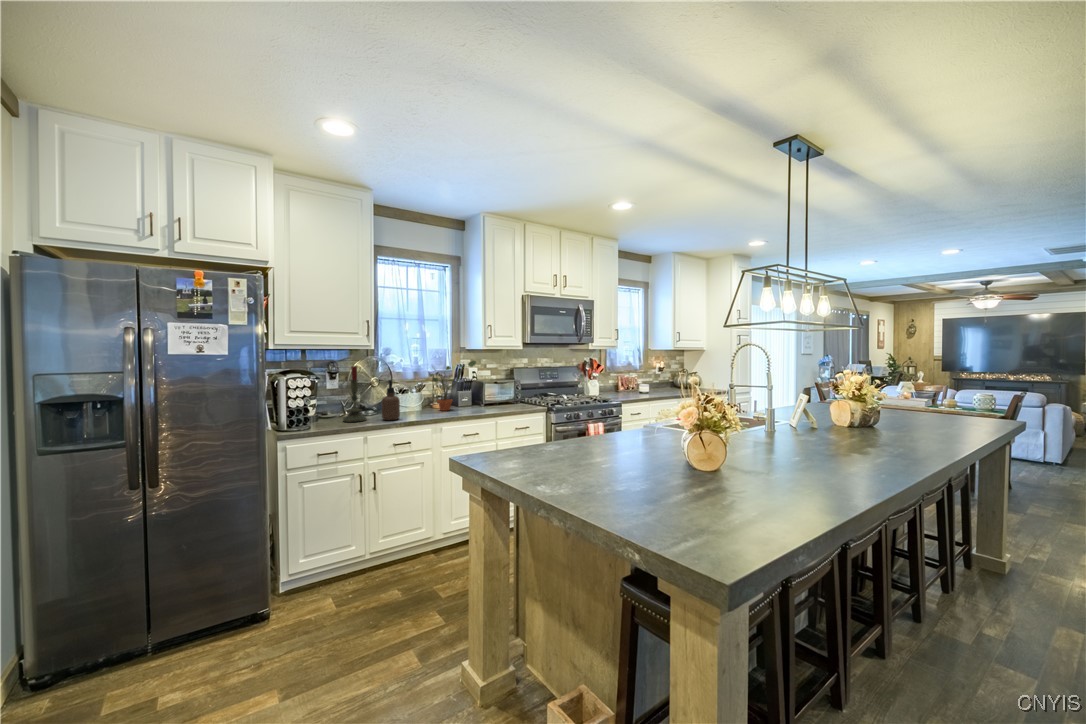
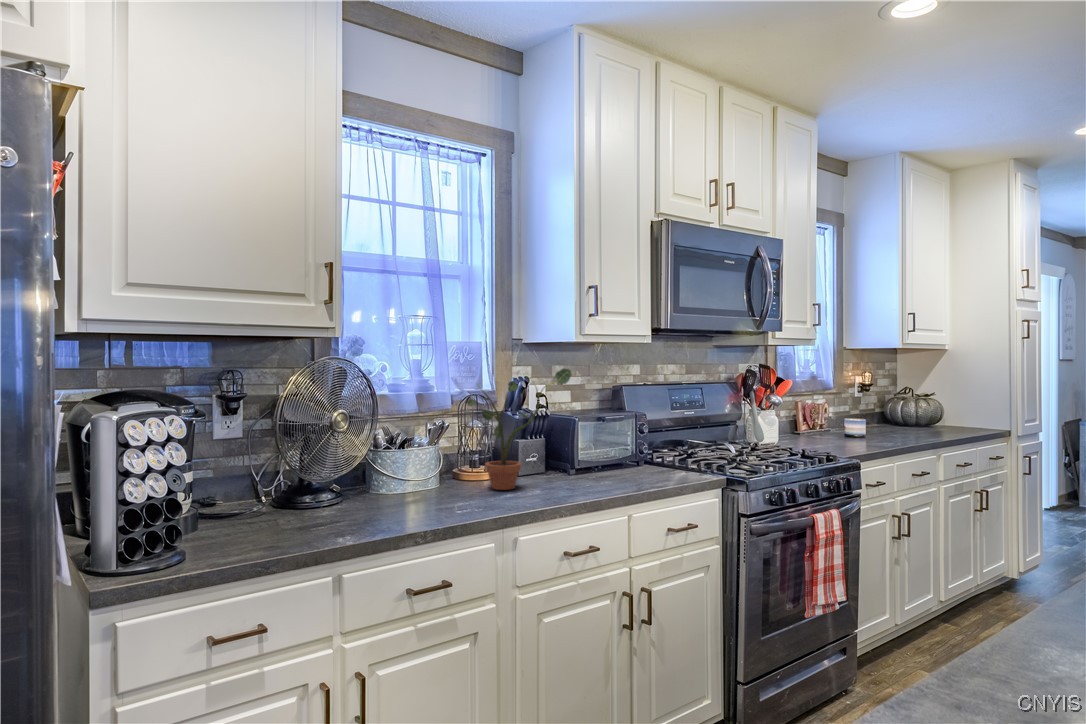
candle: present [343,366,366,422] -> none [267,377,328,532]
soap dispenser: present [382,380,400,420] -> none [369,418,415,525]

